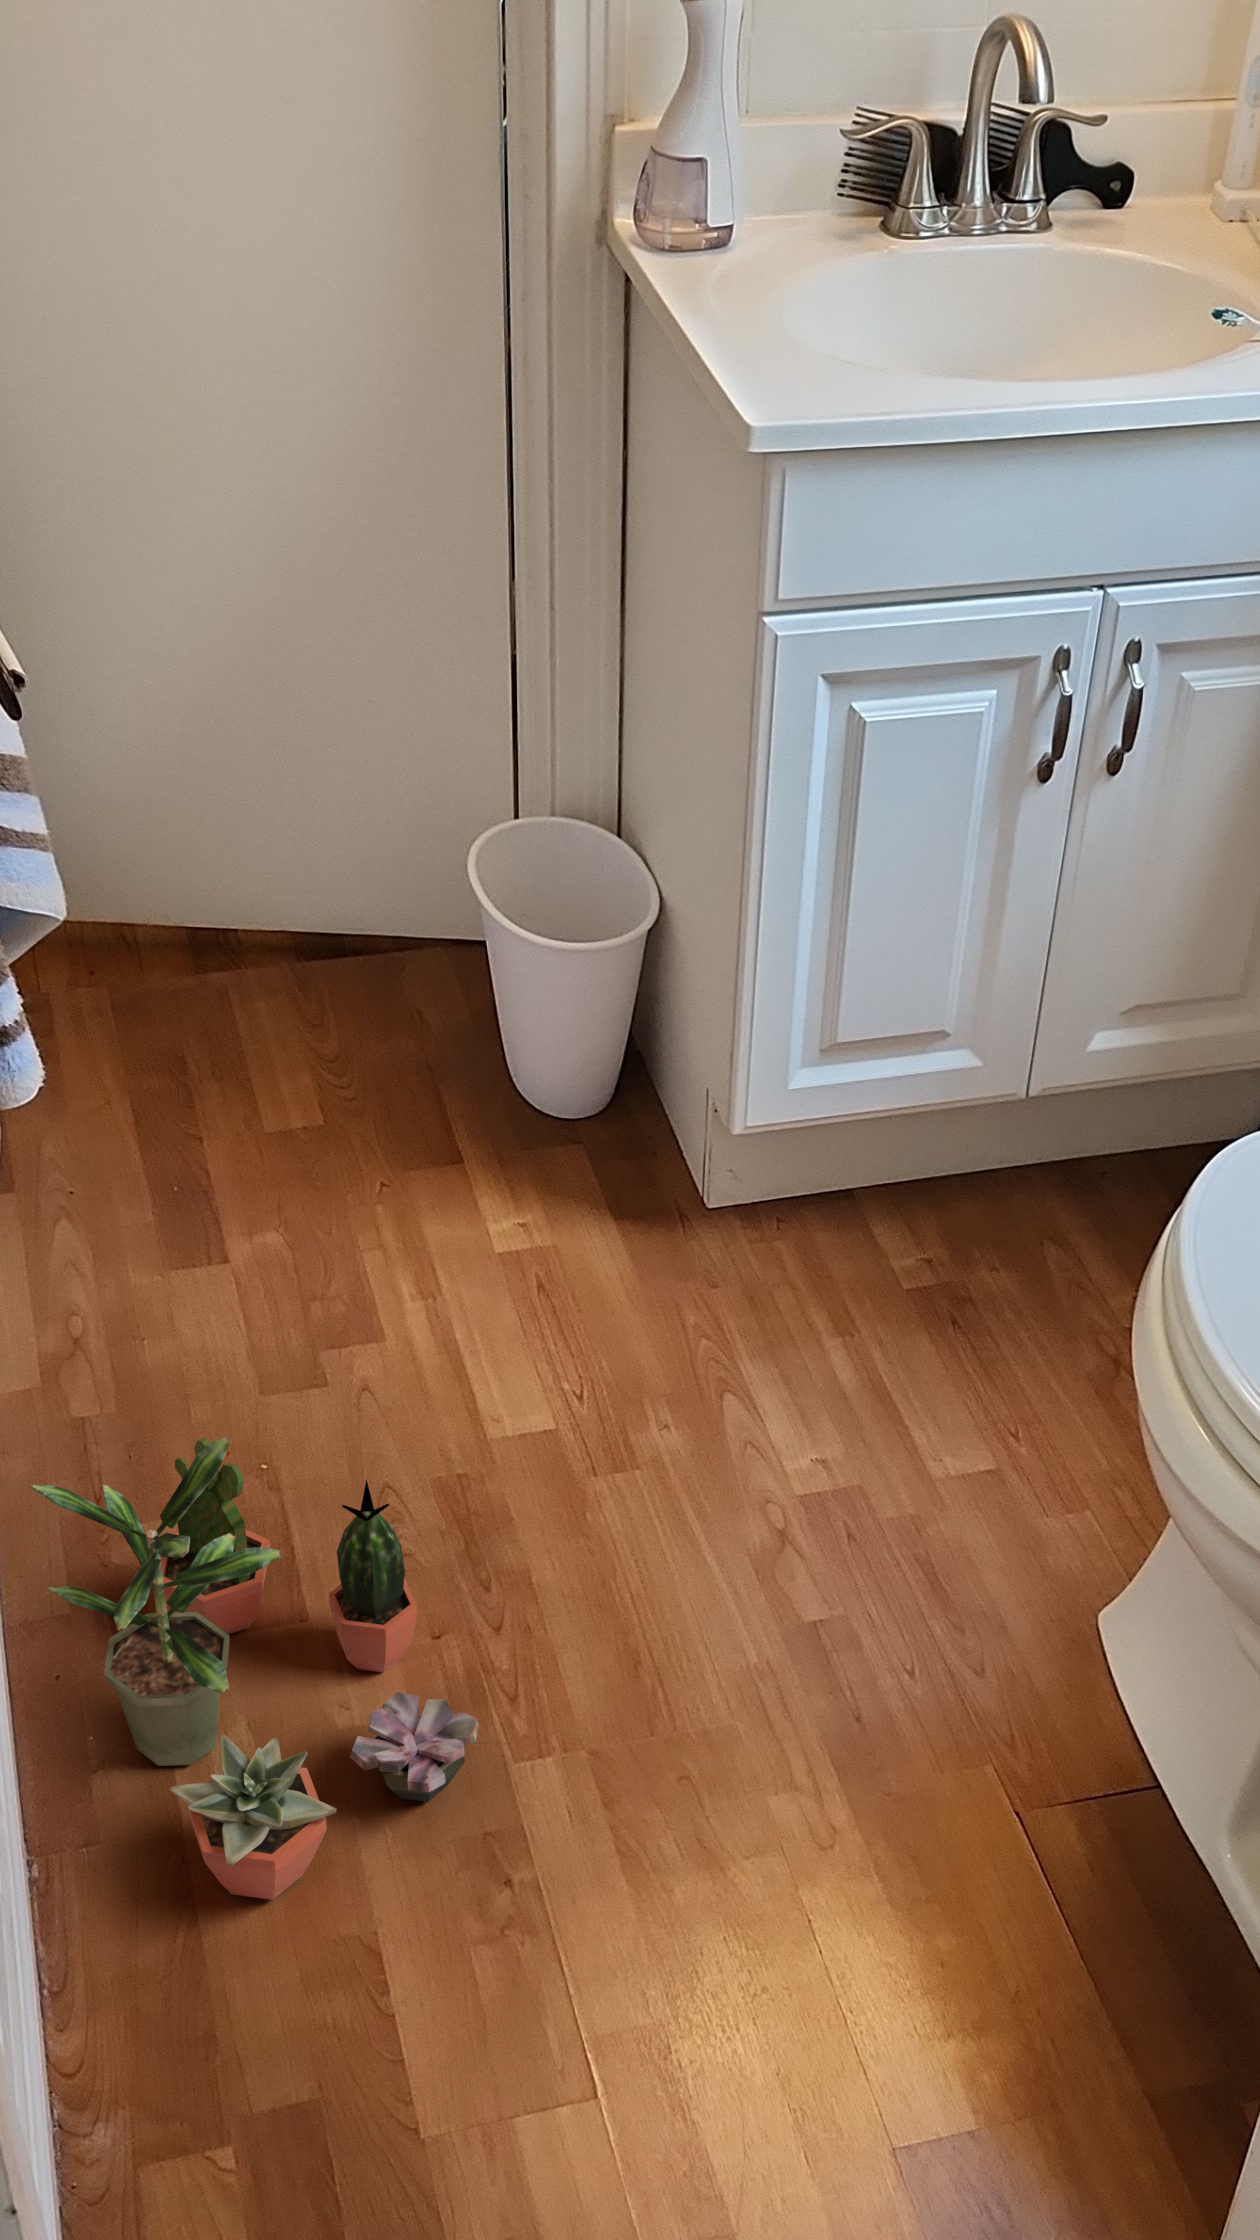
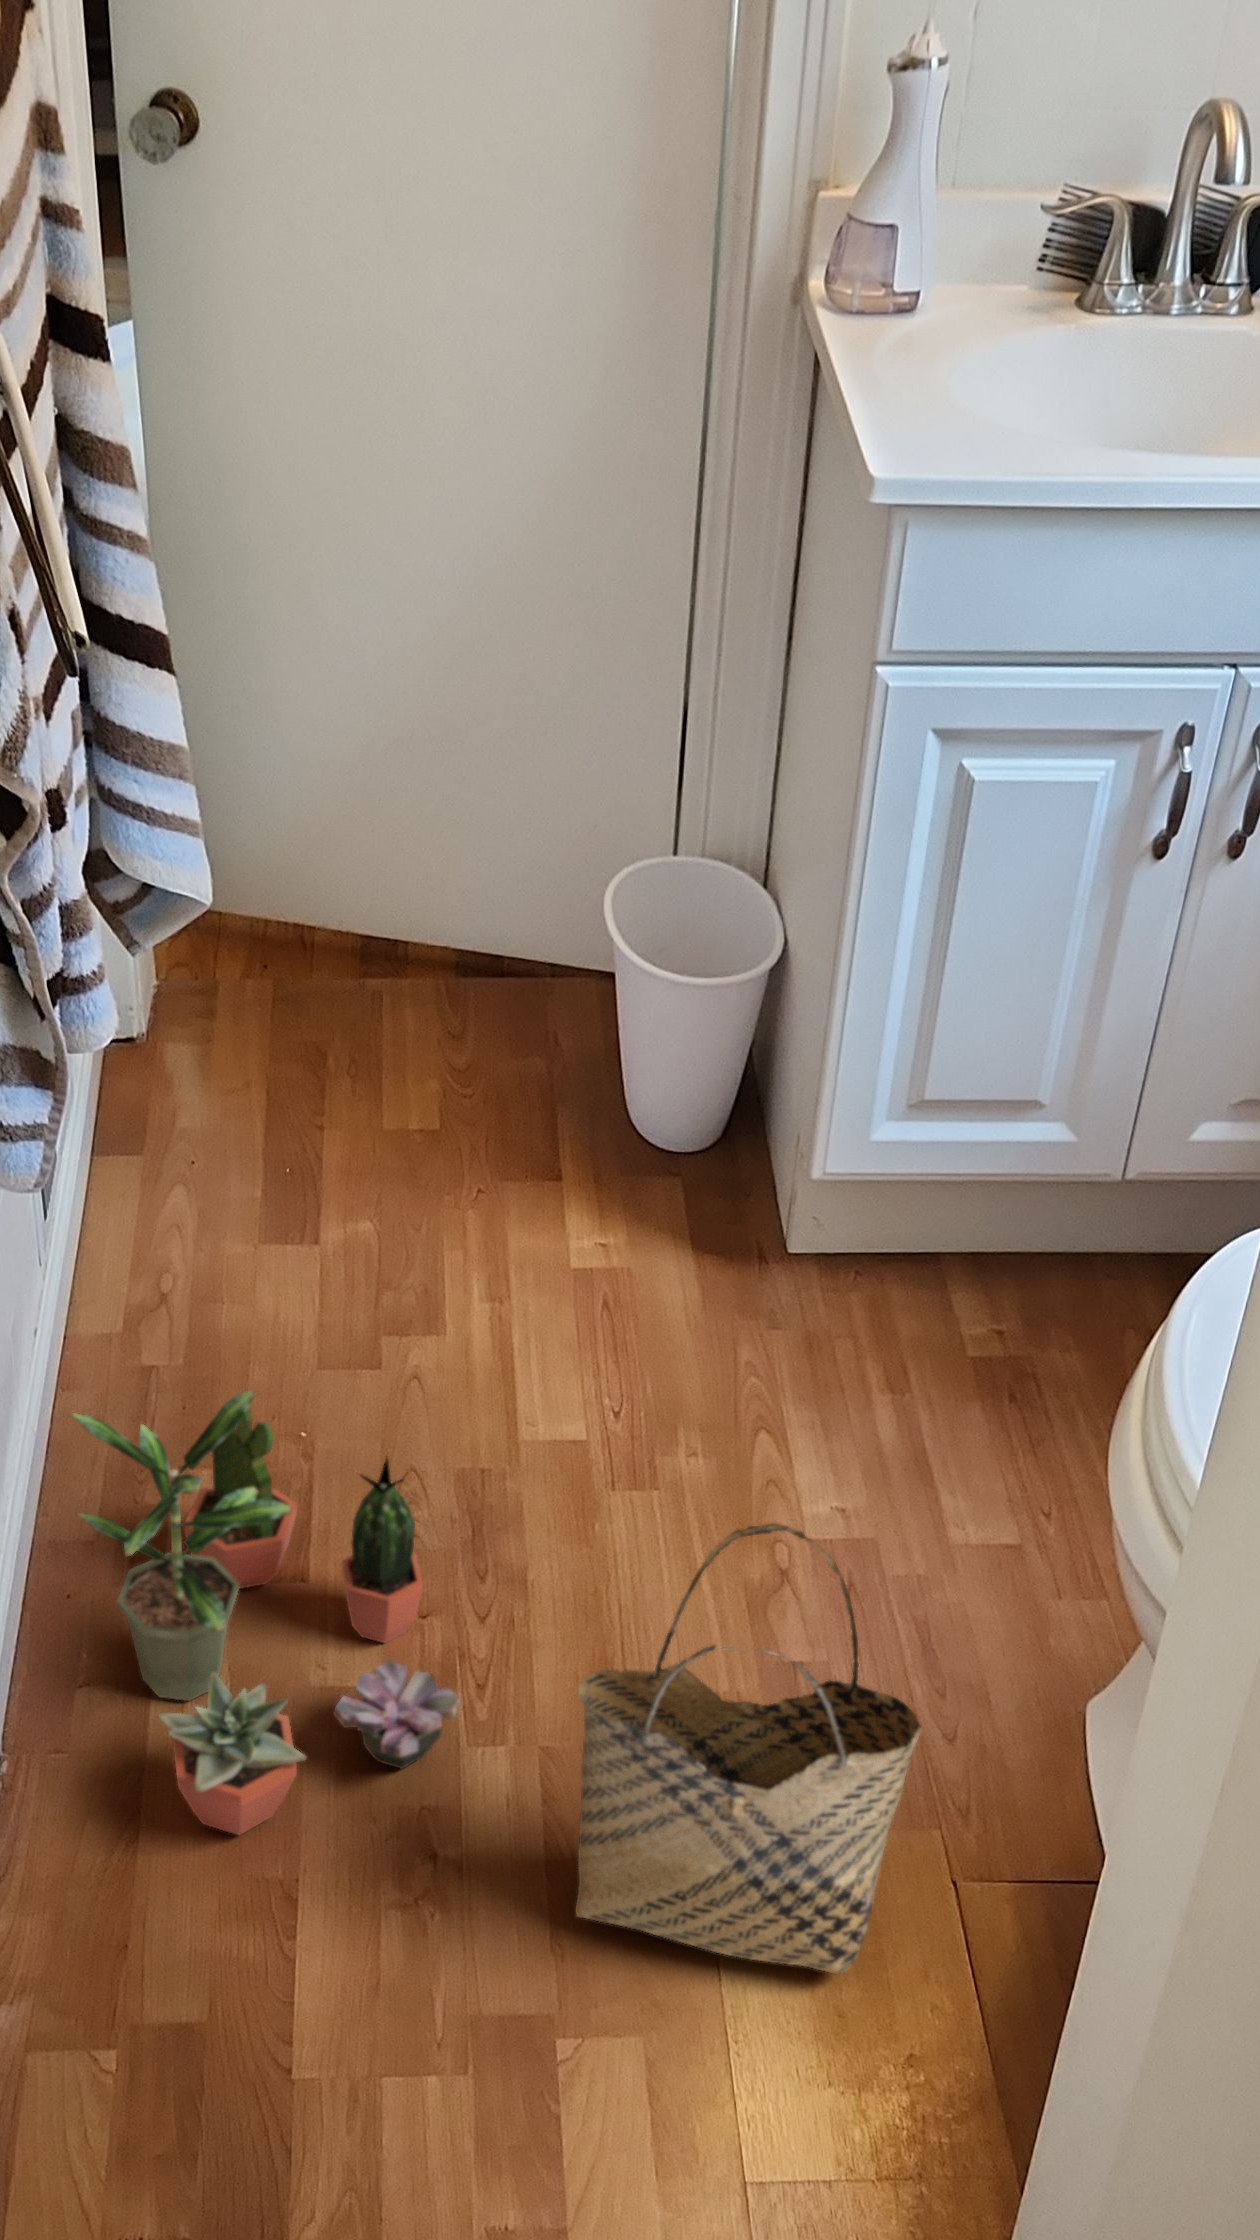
woven basket: none [619,1505,967,1944] -> present [576,1524,921,1974]

